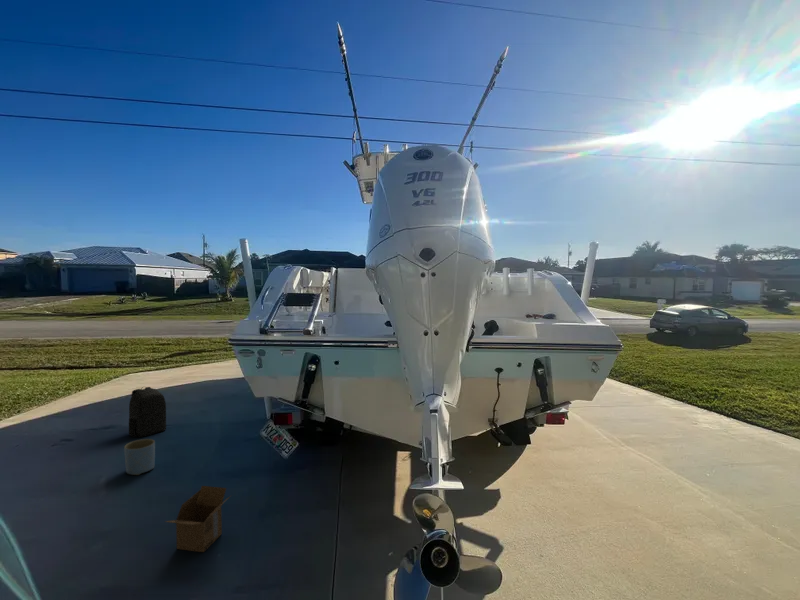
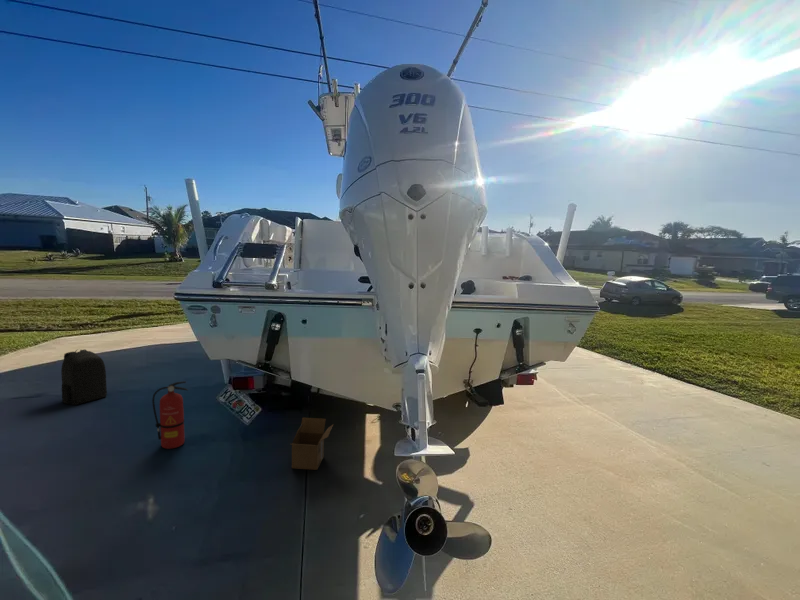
fire extinguisher: none [205,417,236,480] -> present [152,381,188,449]
planter: present [124,439,155,475] -> none [56,406,93,446]
cardboard box: present [166,486,229,552] -> present [291,417,333,470]

